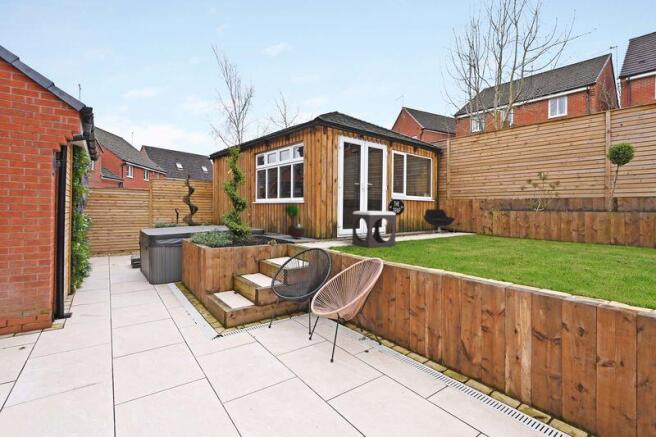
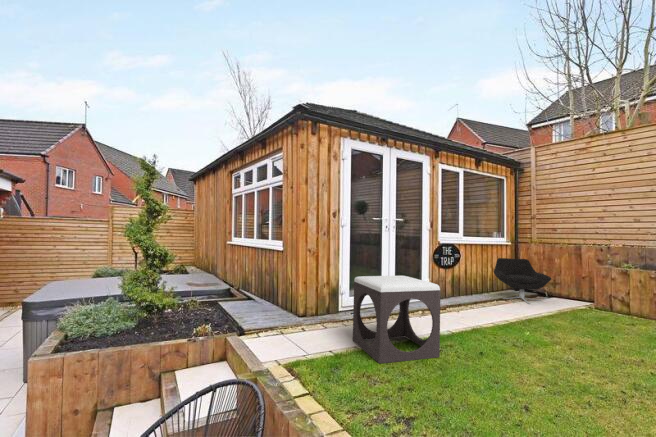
potted tree: present [283,204,305,239] -> none [239,246,281,314]

